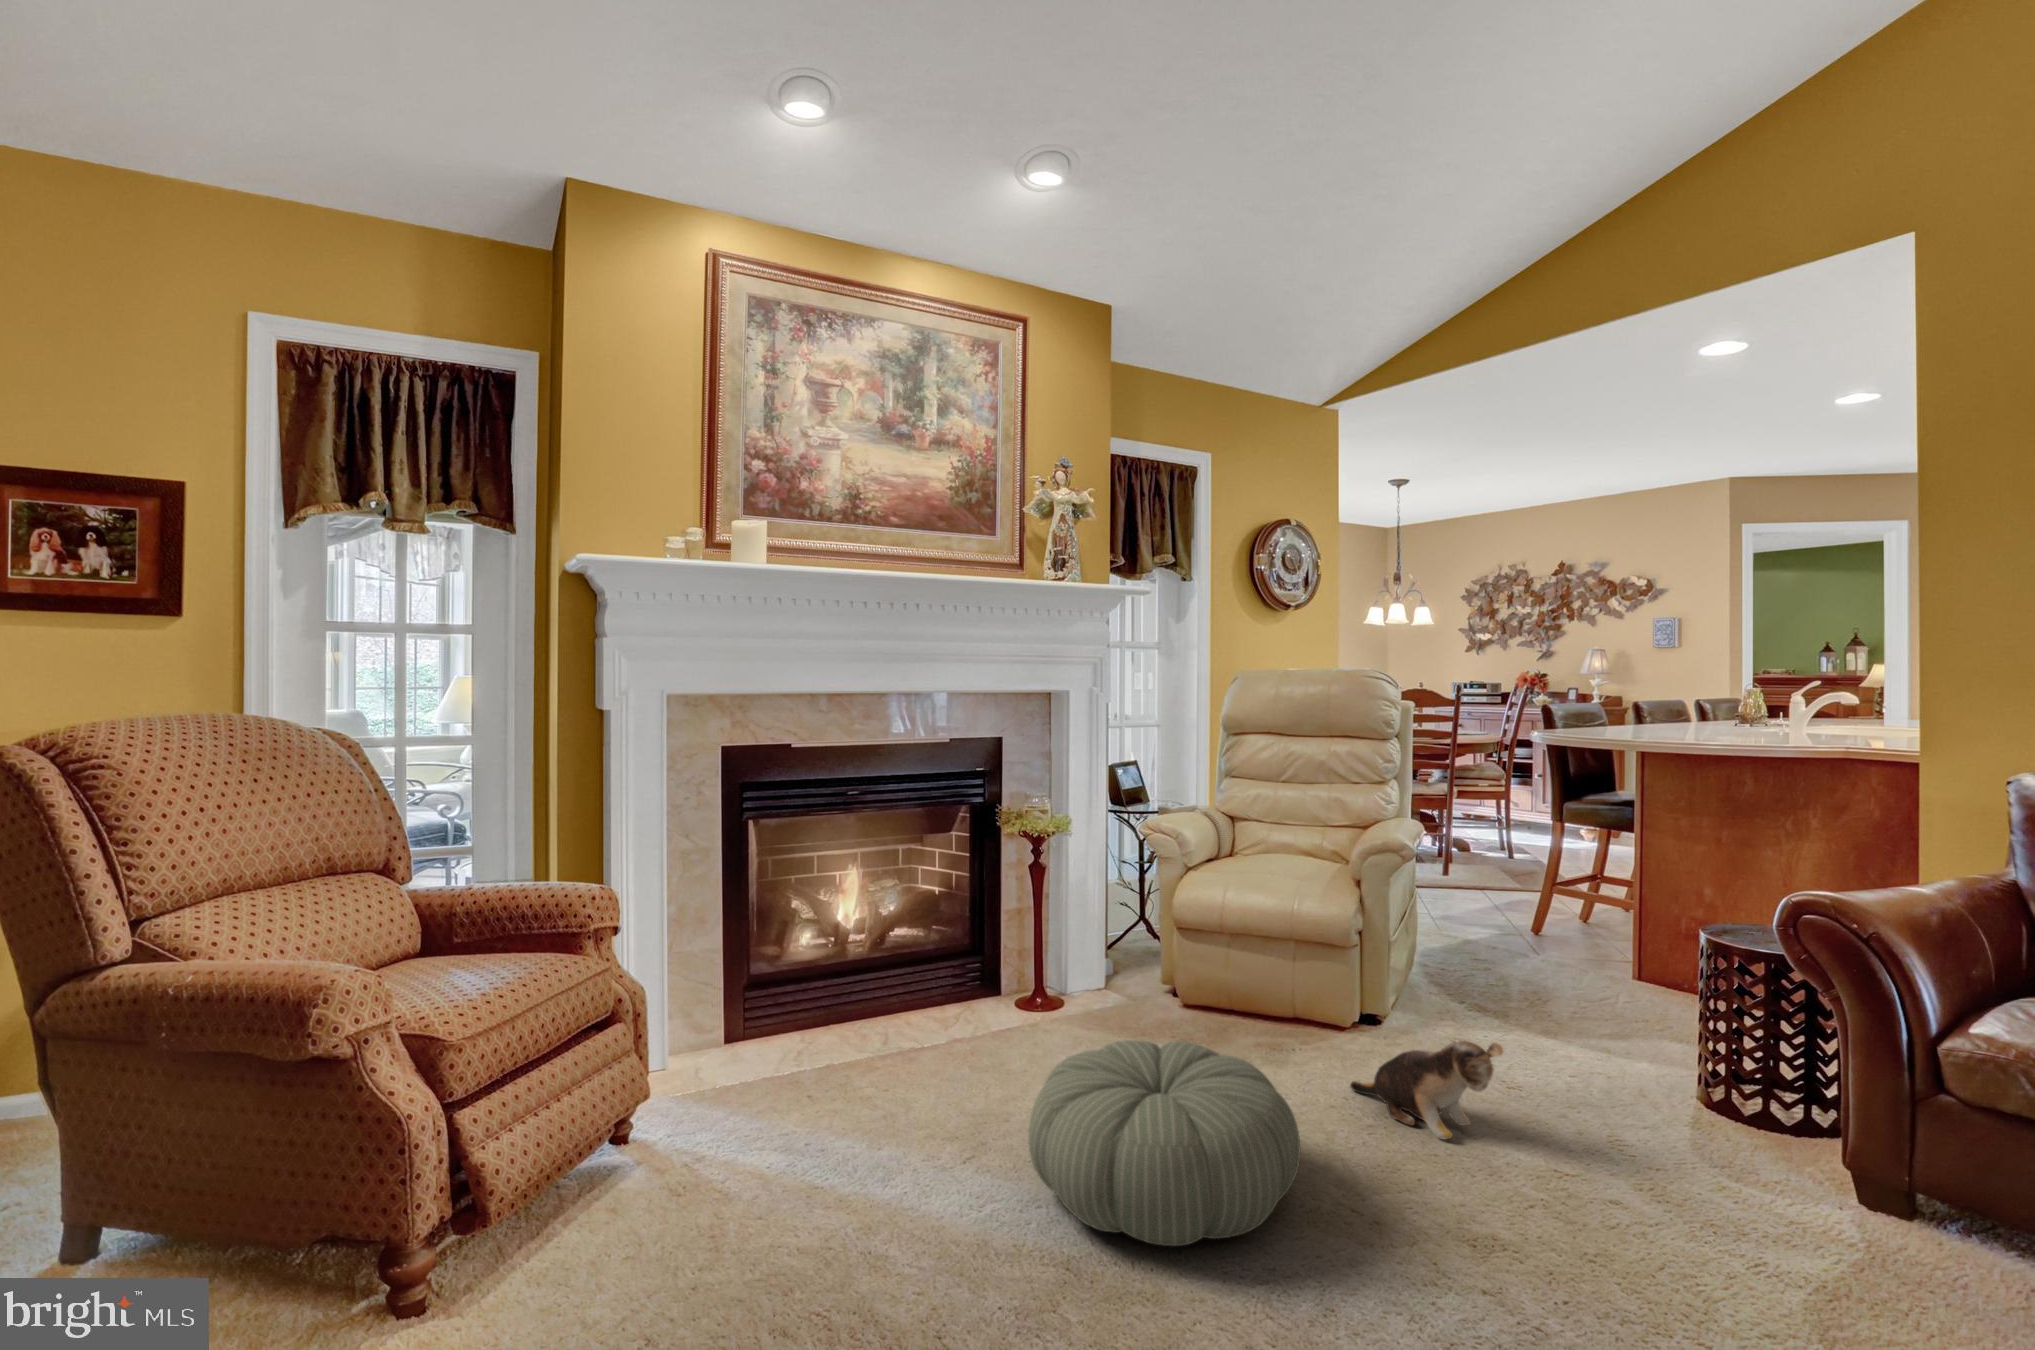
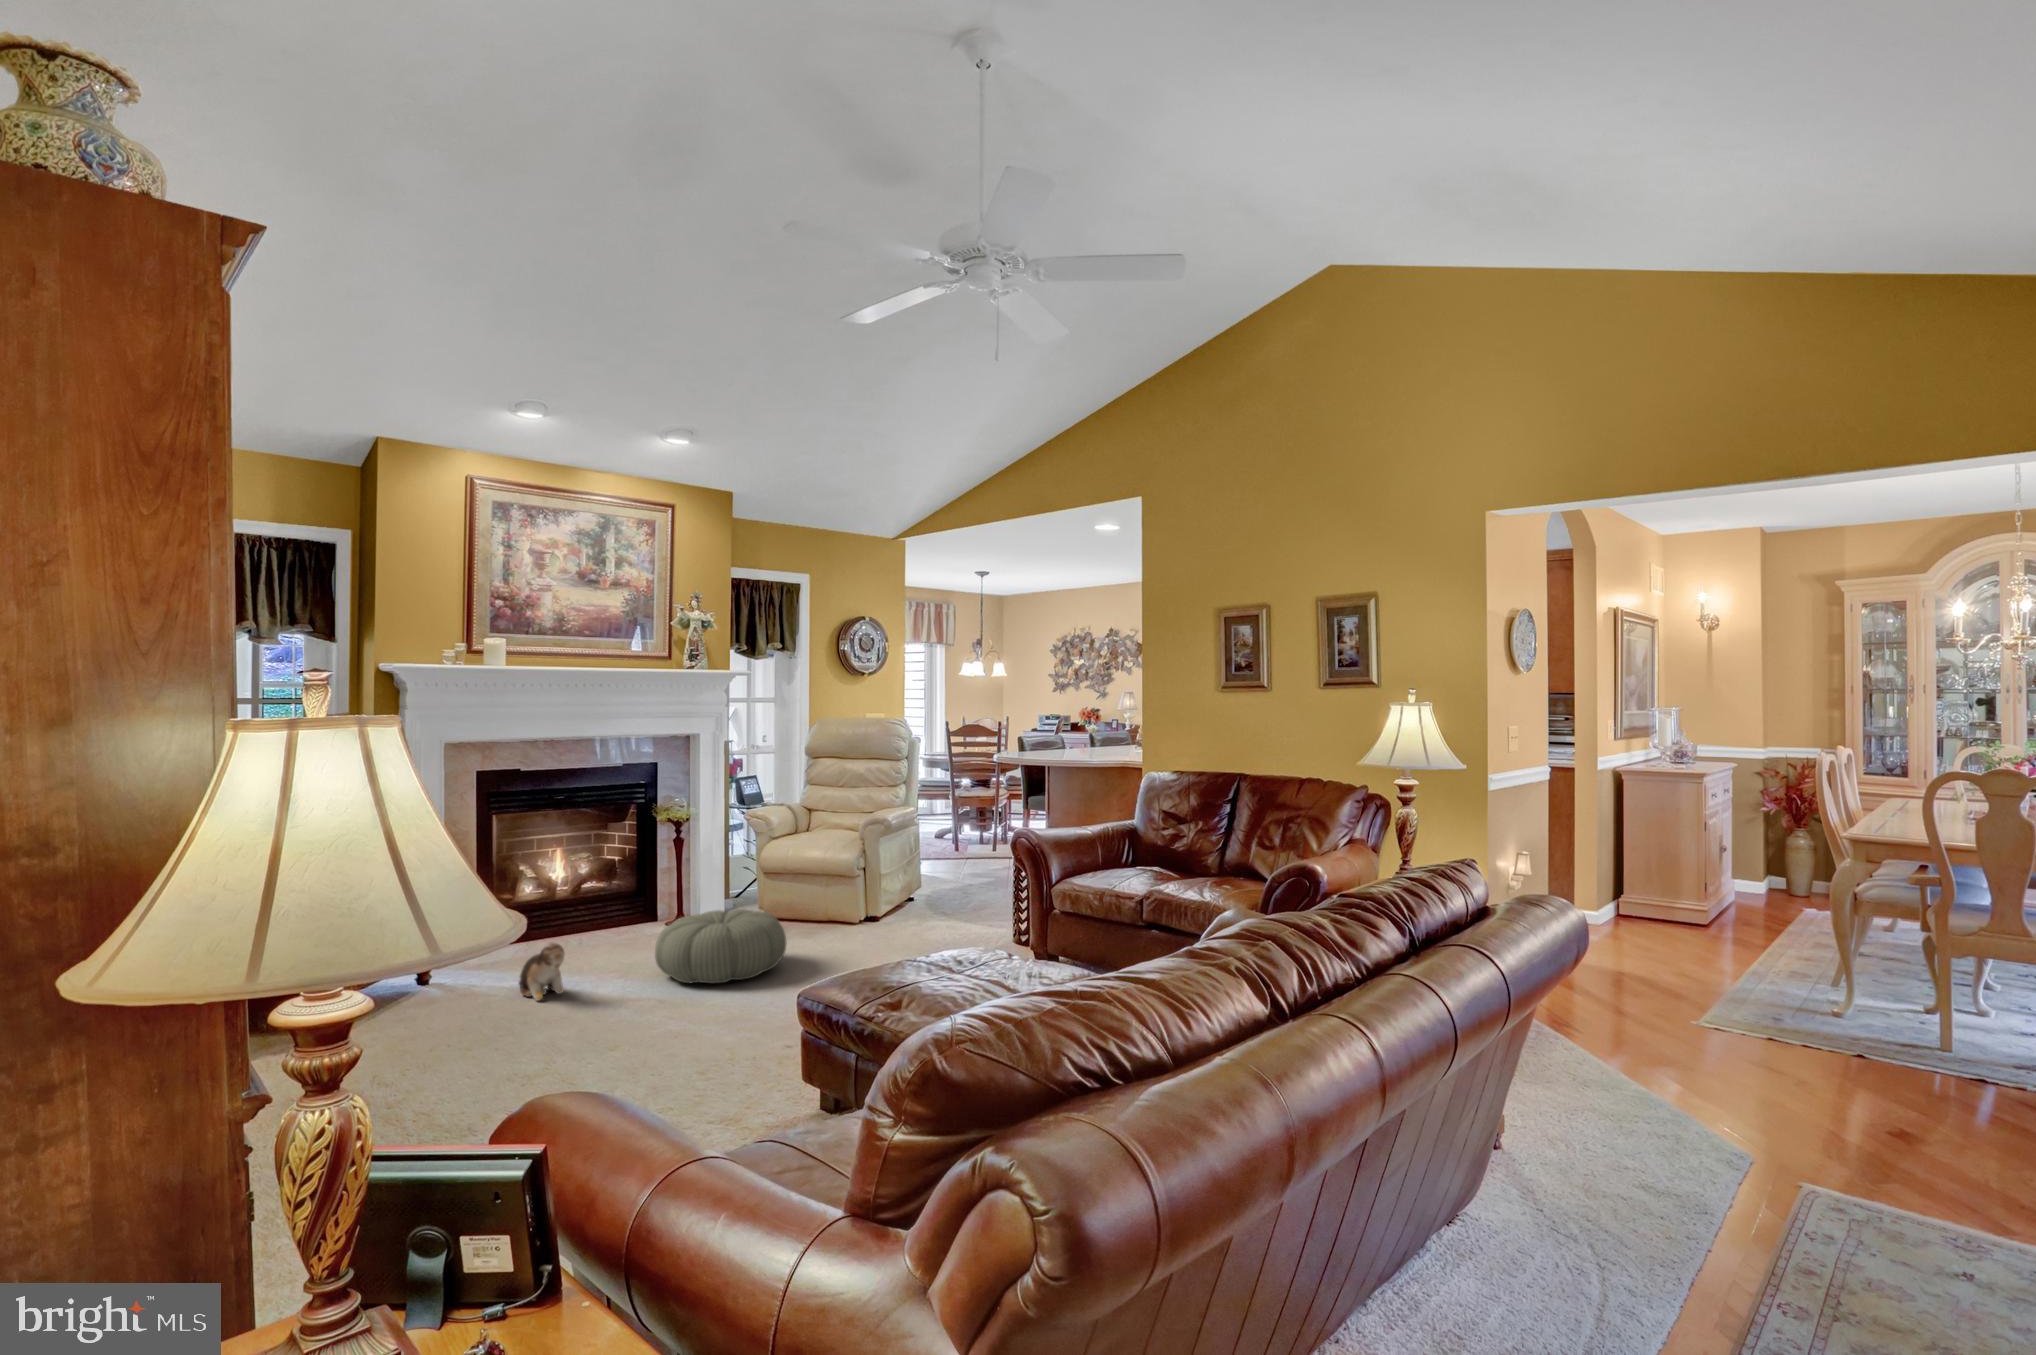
plush toy: present [1350,1041,1503,1139] -> present [519,943,564,1001]

